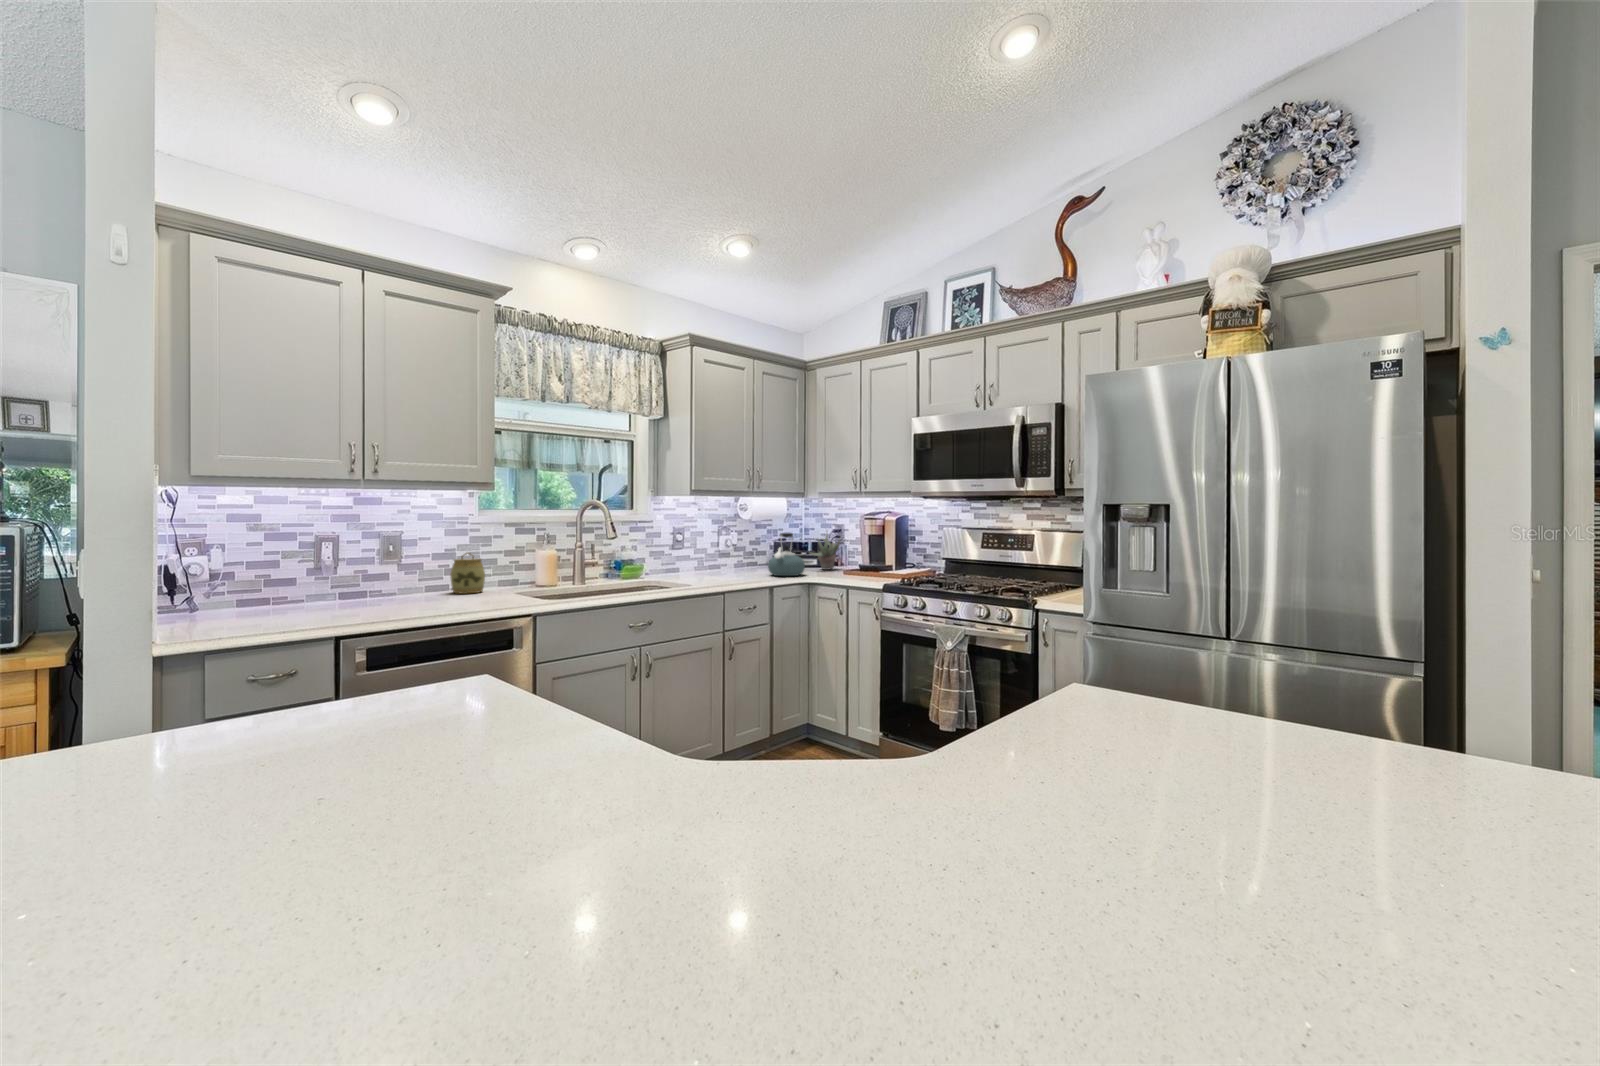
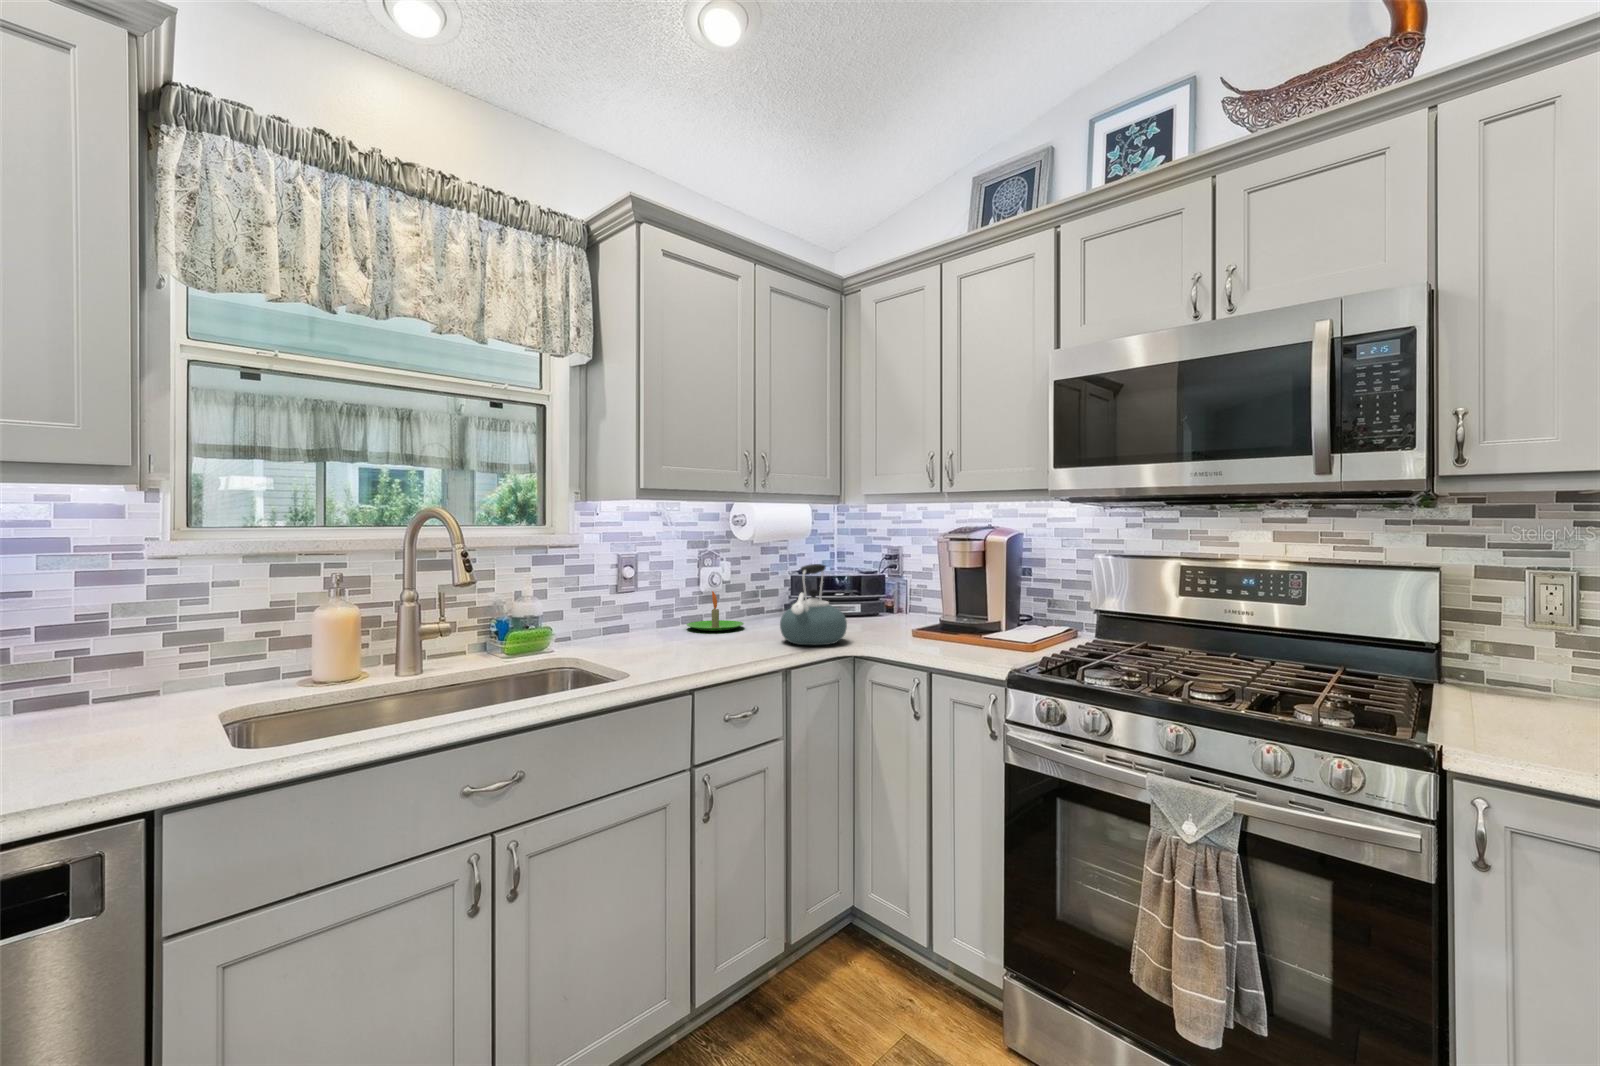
succulent plant: present [810,535,840,570] -> none [850,555,905,625]
candle: none [714,549,747,572] -> present [686,591,744,631]
jar: present [450,552,485,594] -> none [72,622,164,718]

